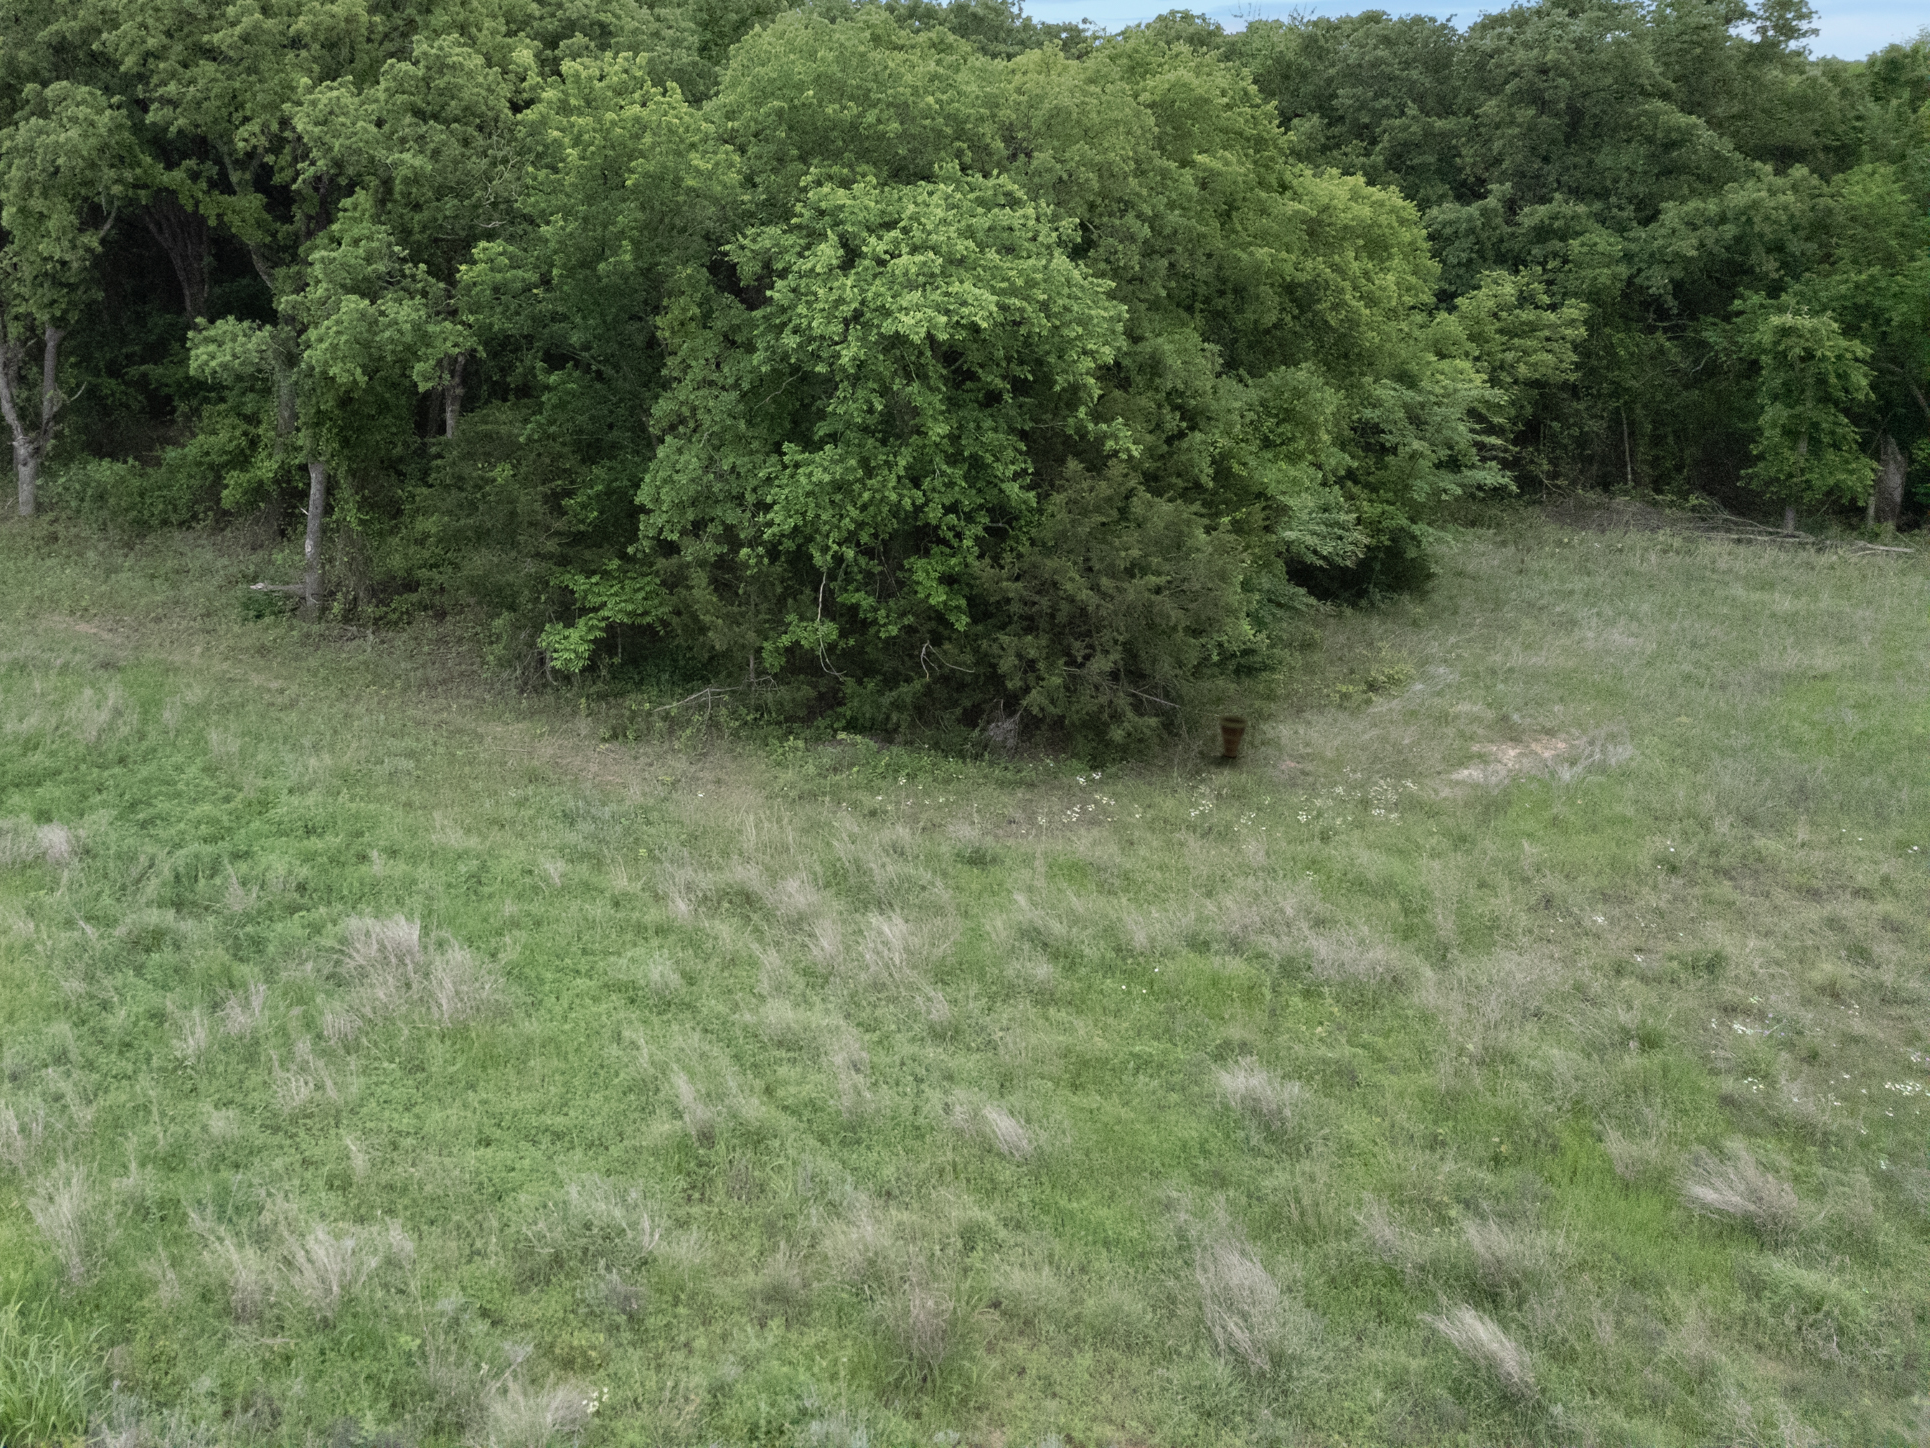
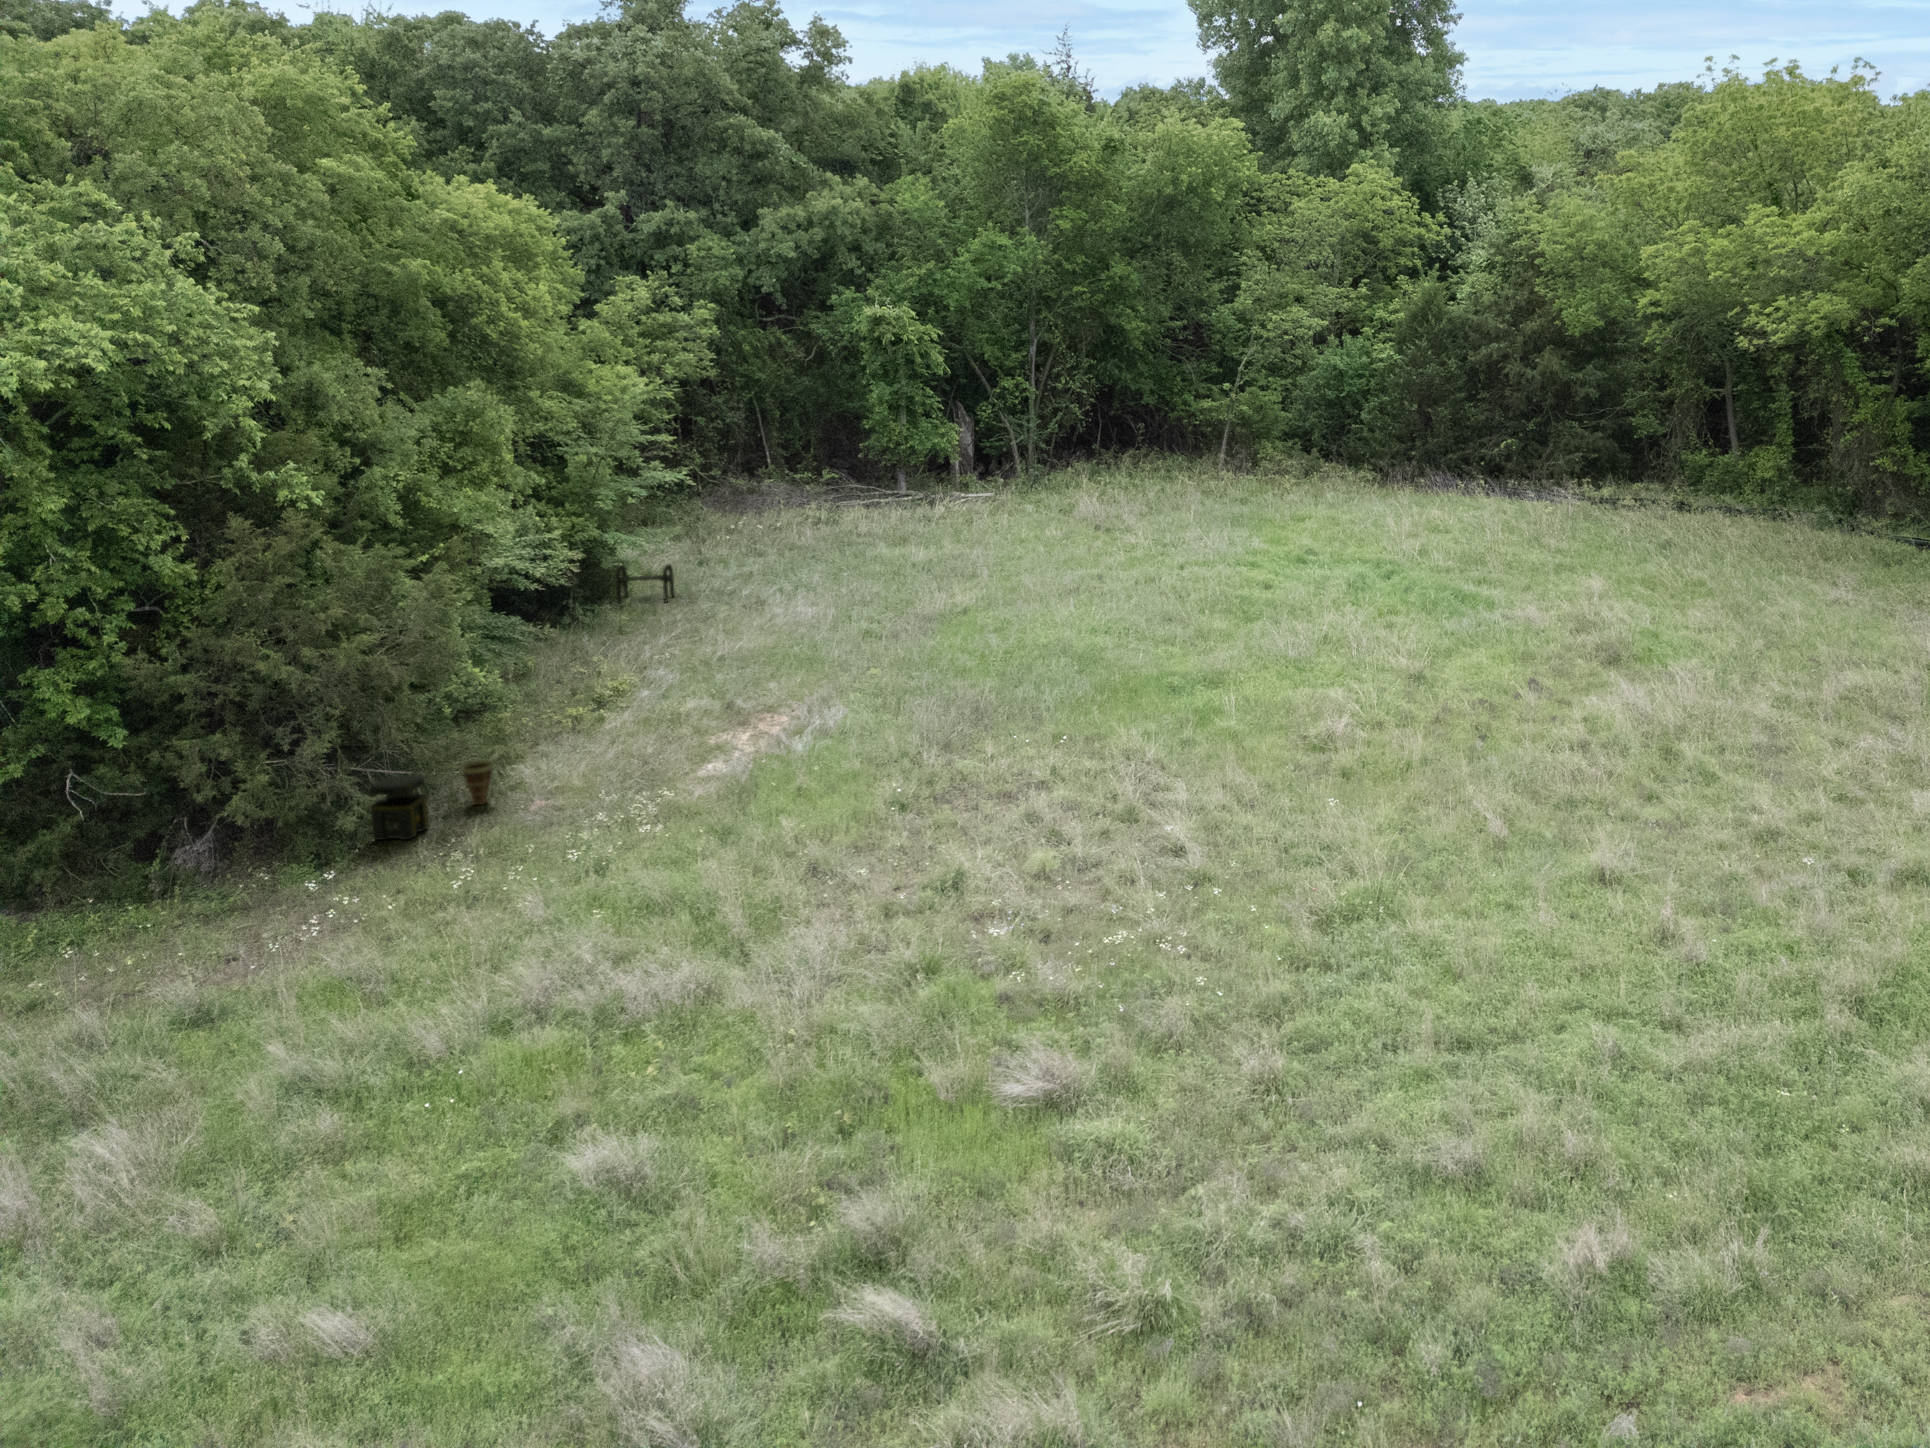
bench: none [1415,560,1481,606] -> present [616,564,675,604]
toolbox: none [1133,709,1184,770] -> present [369,775,429,840]

